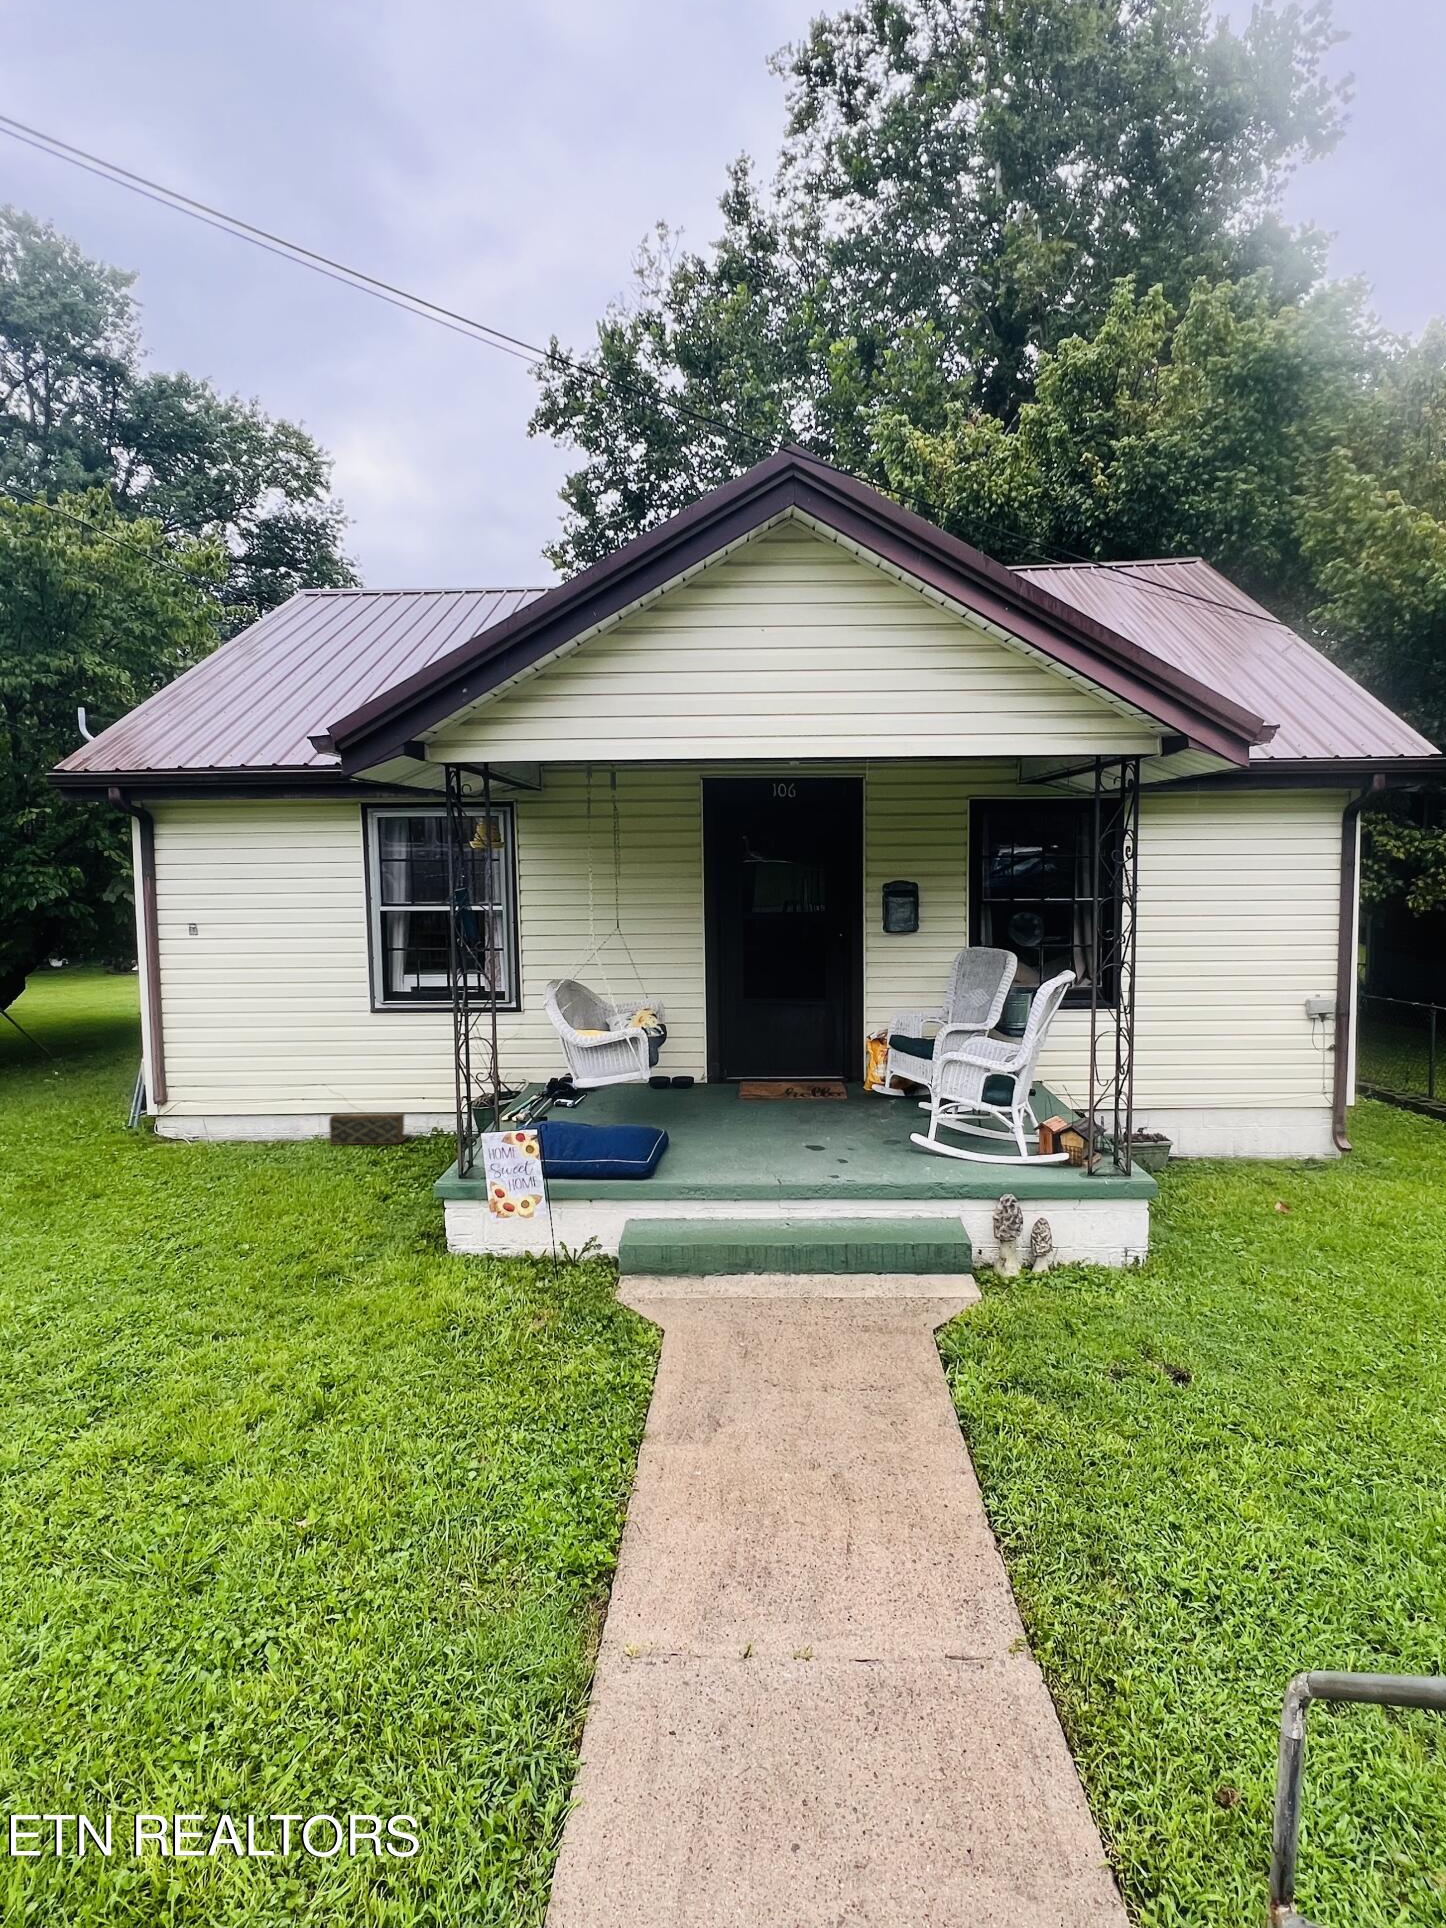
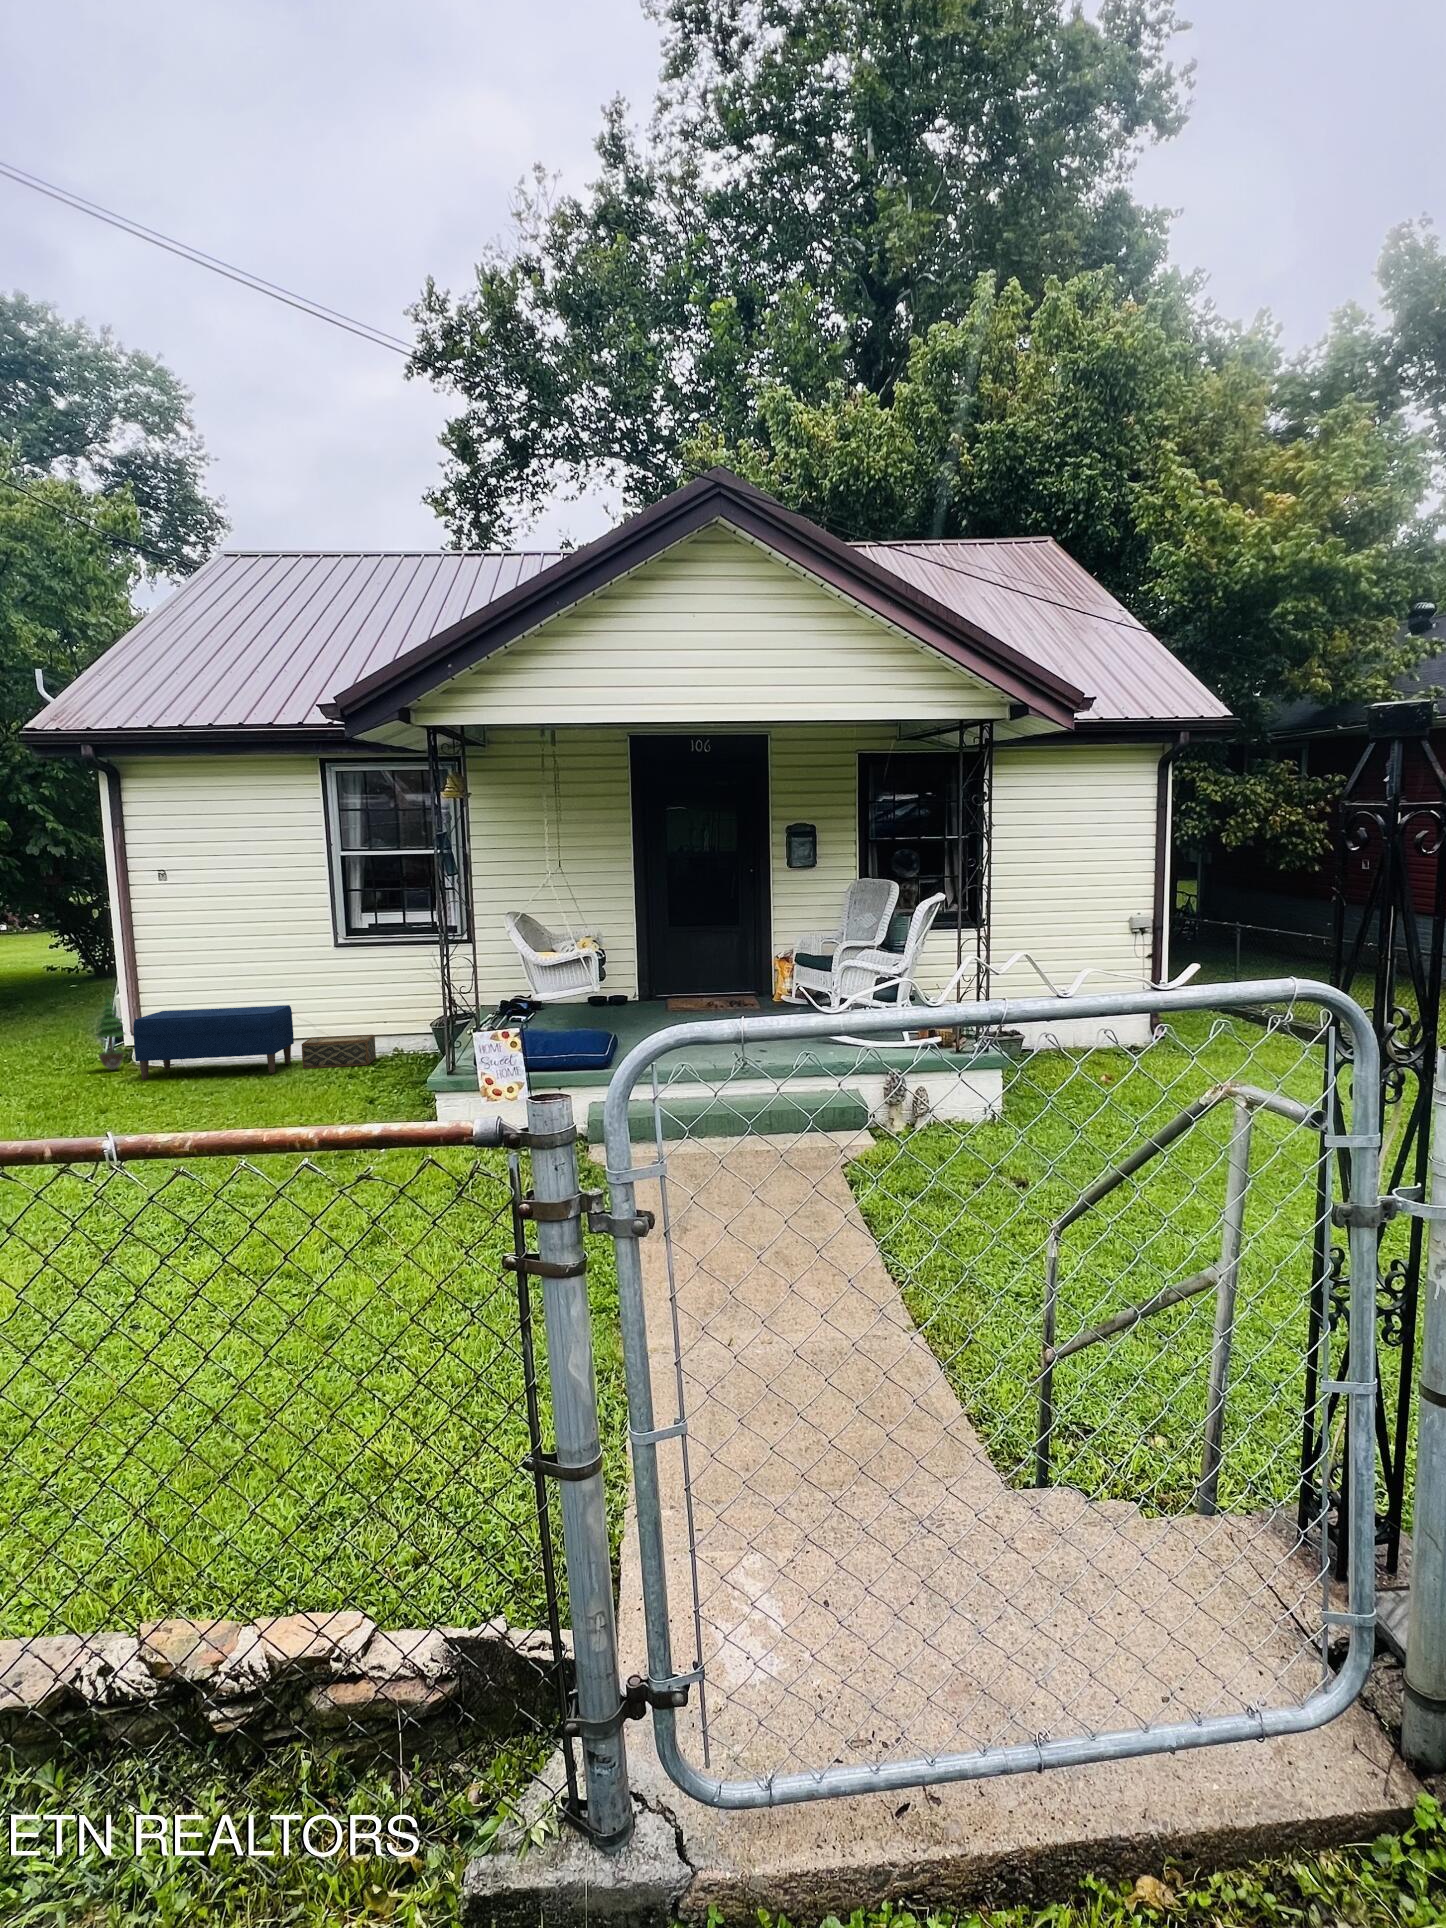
potted tree: none [117,1055,152,1137] -> present [96,997,125,1070]
bench: none [149,1072,325,1152] -> present [133,1005,294,1080]

